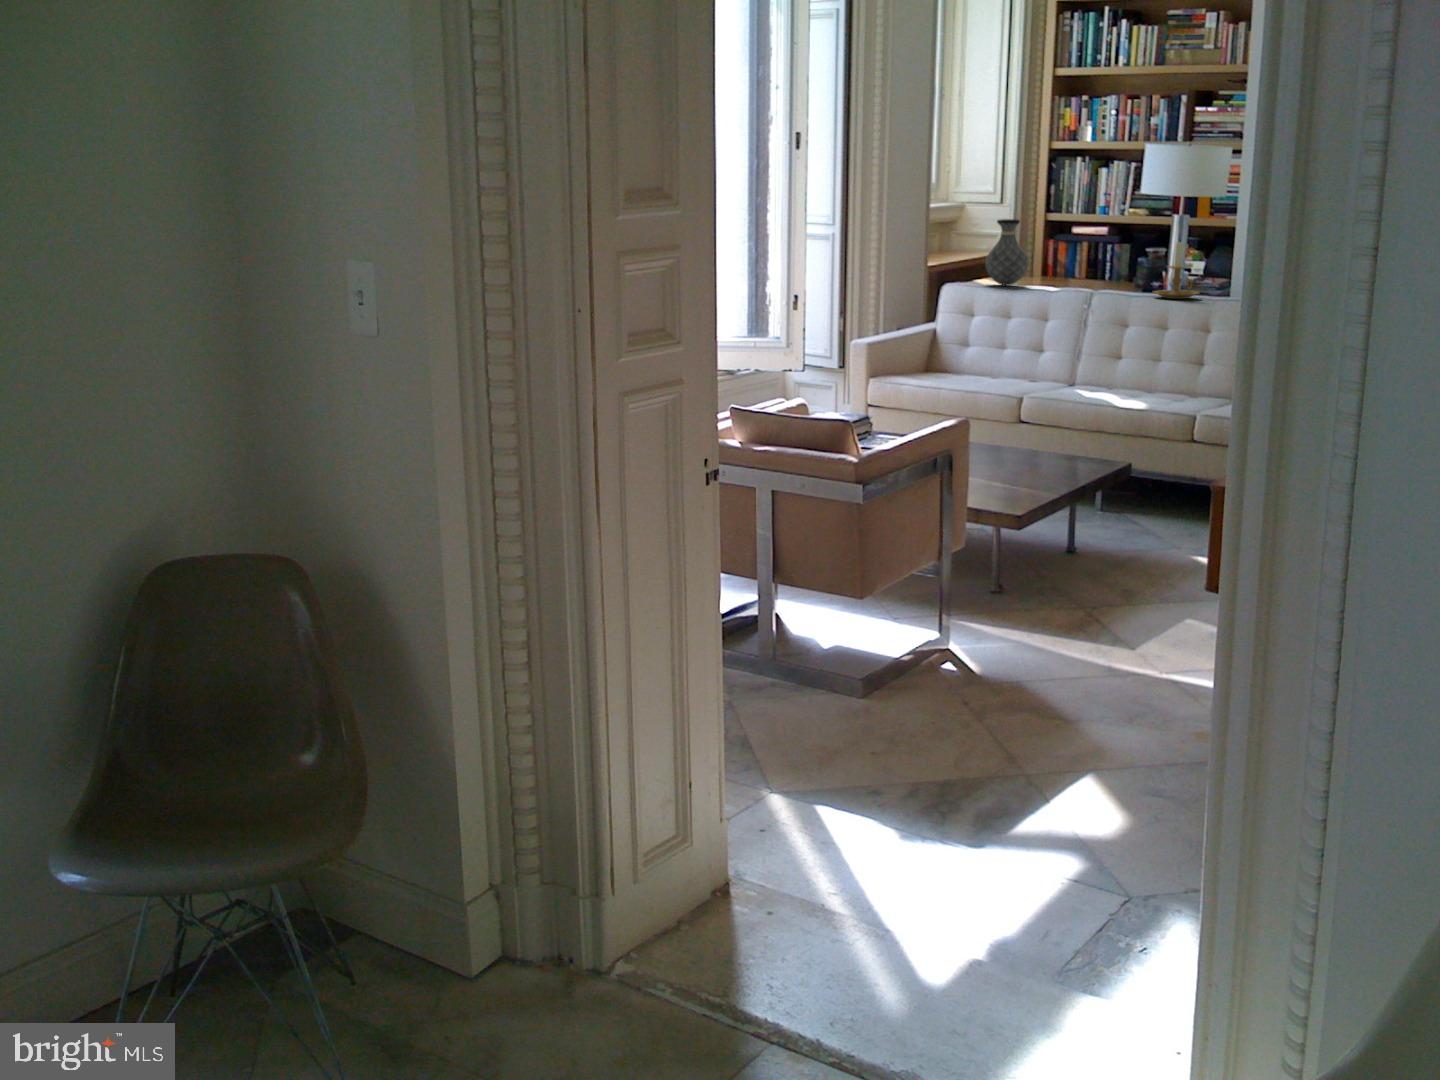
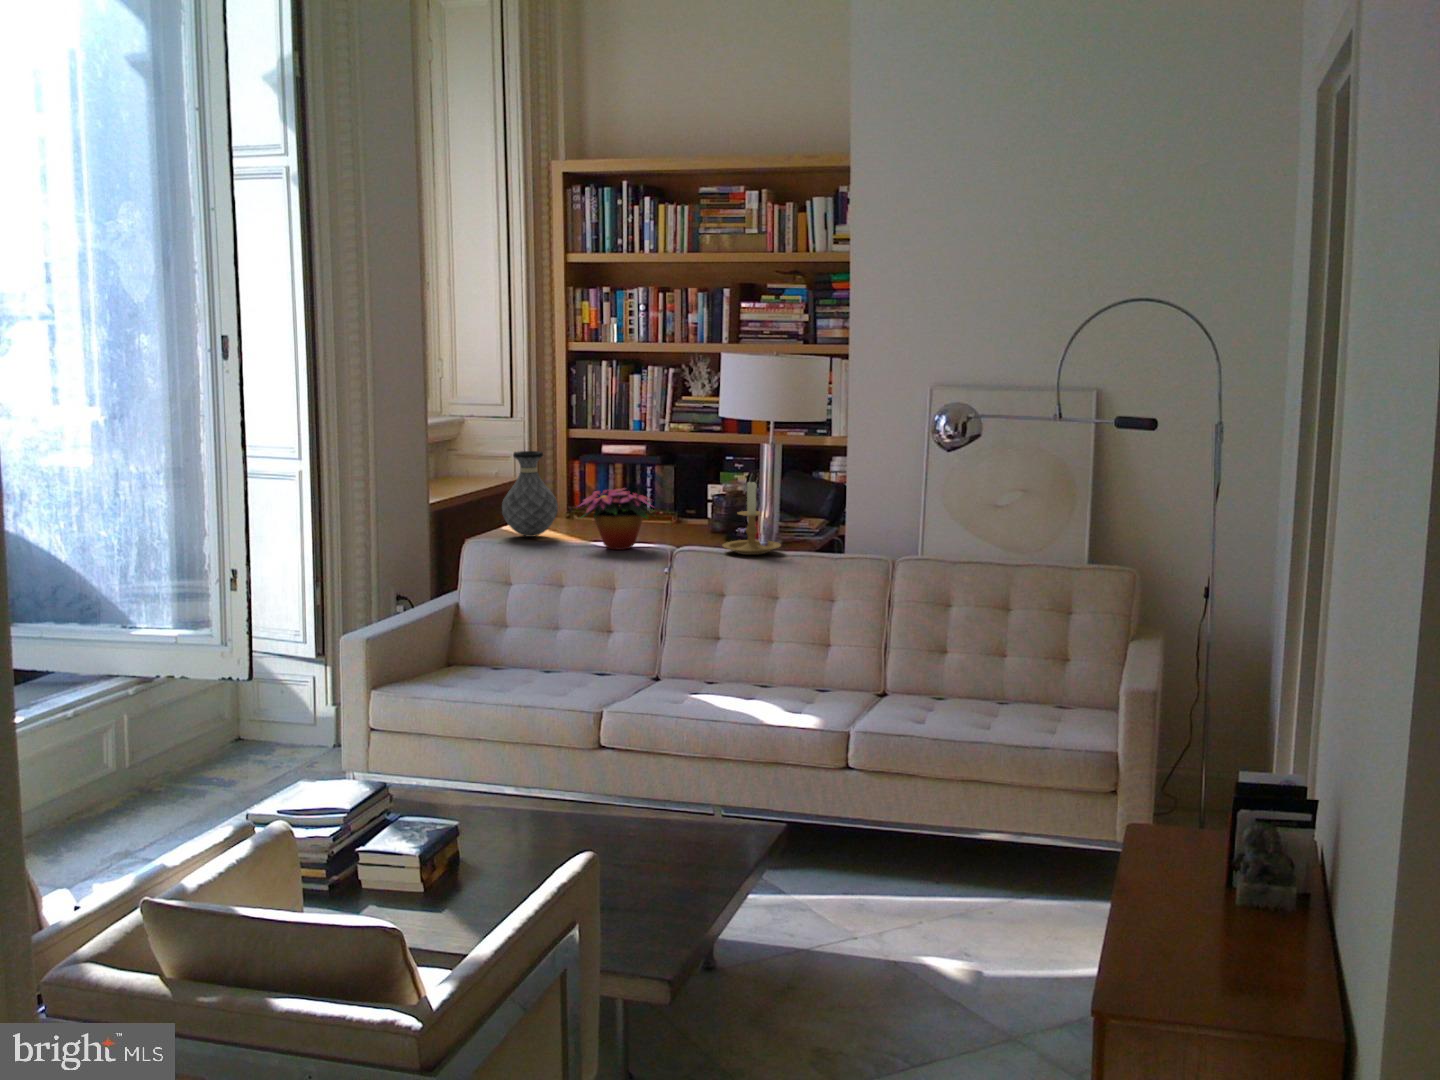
flower arrangement: none [1037,245,1106,293] -> present [578,489,651,550]

